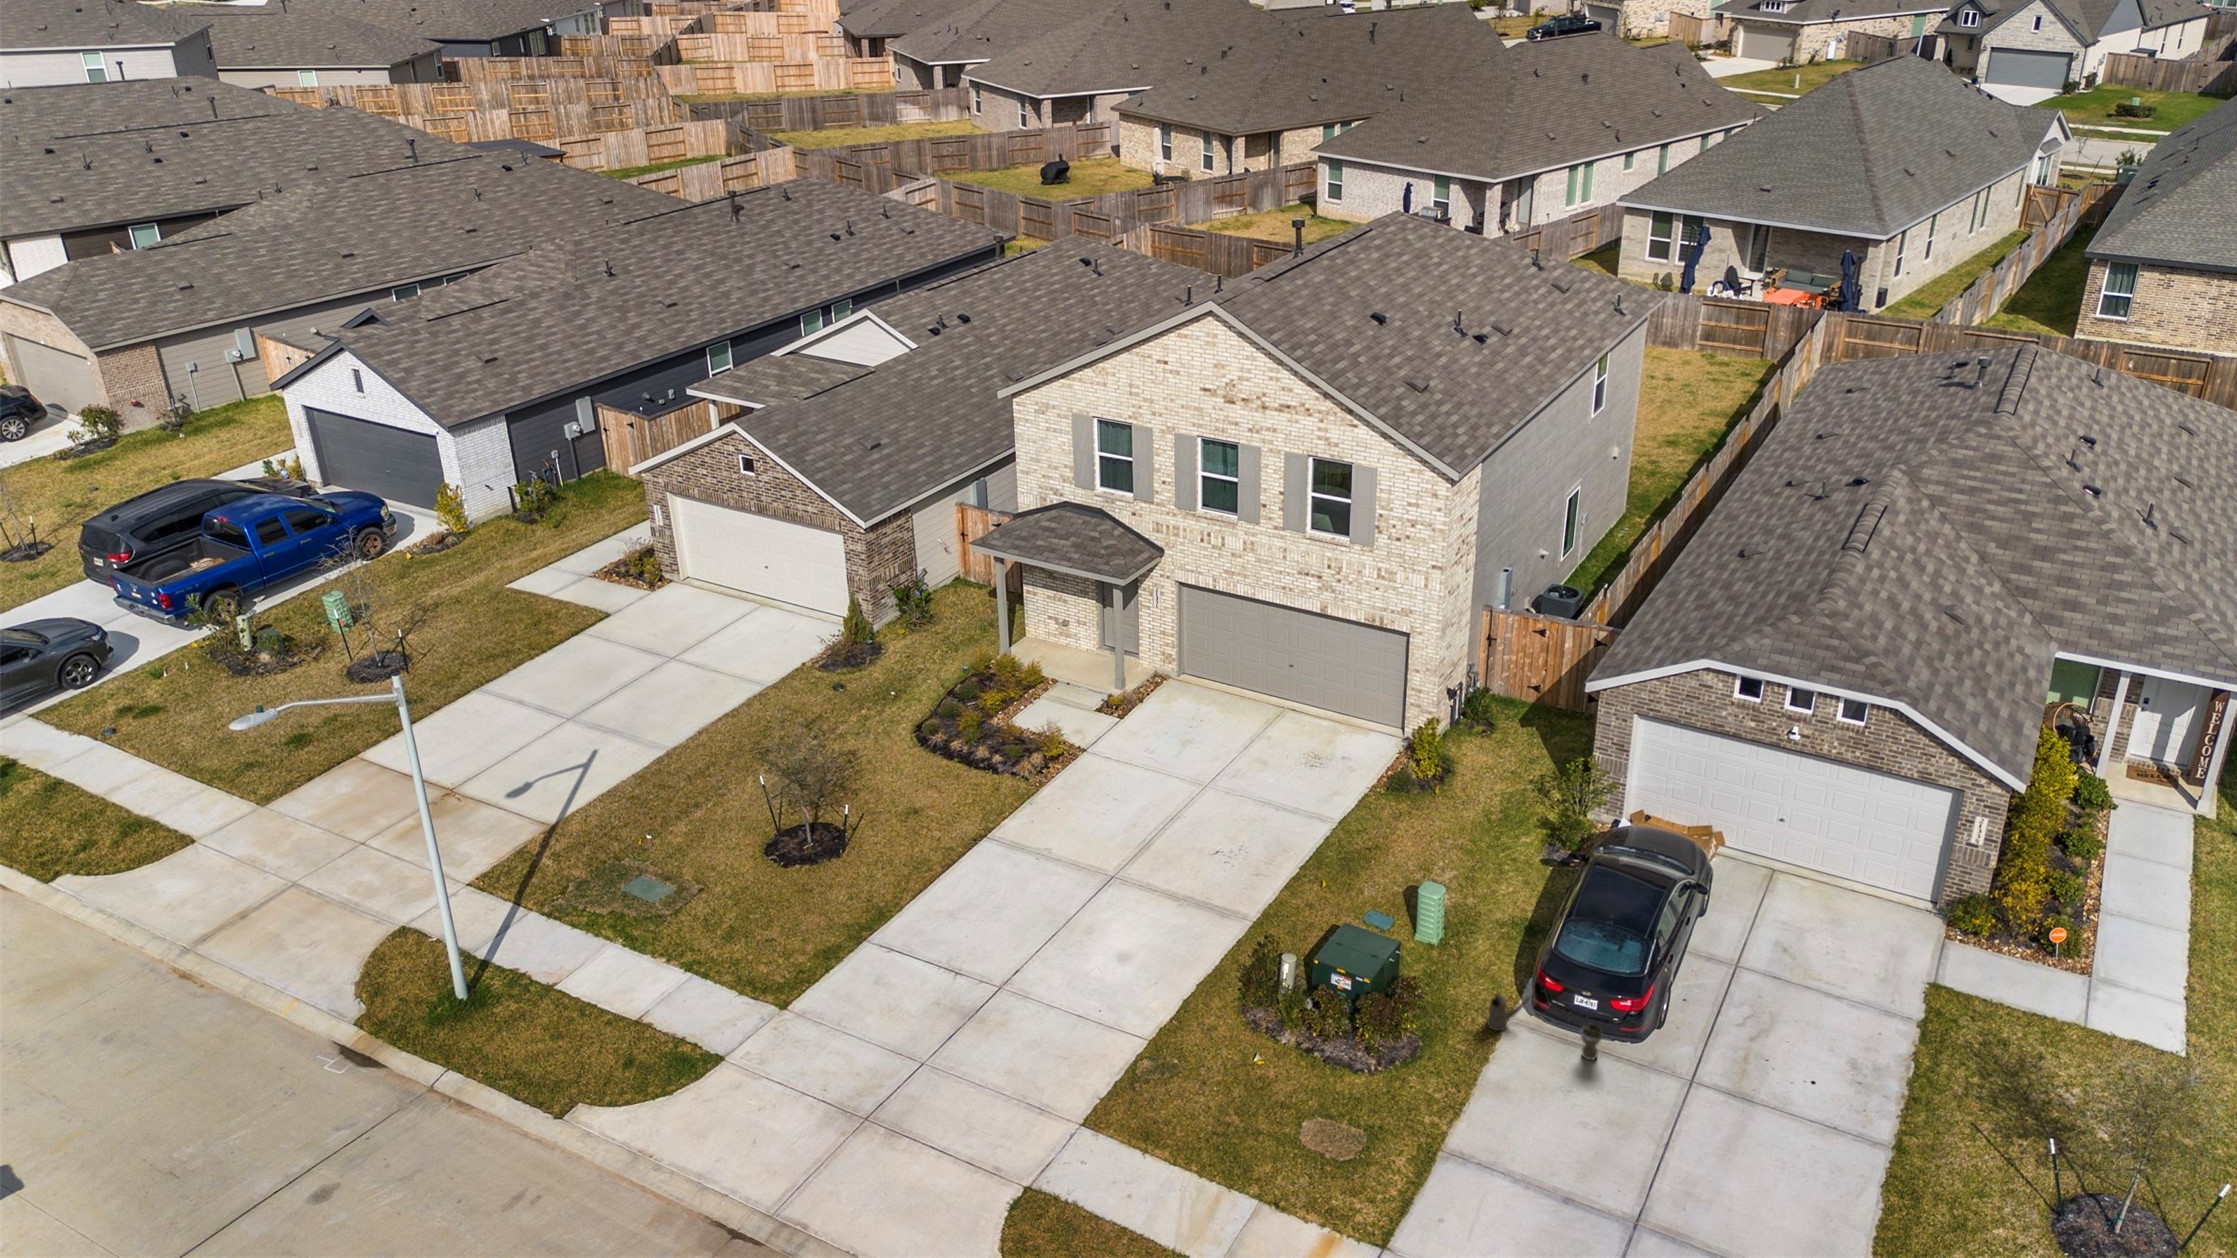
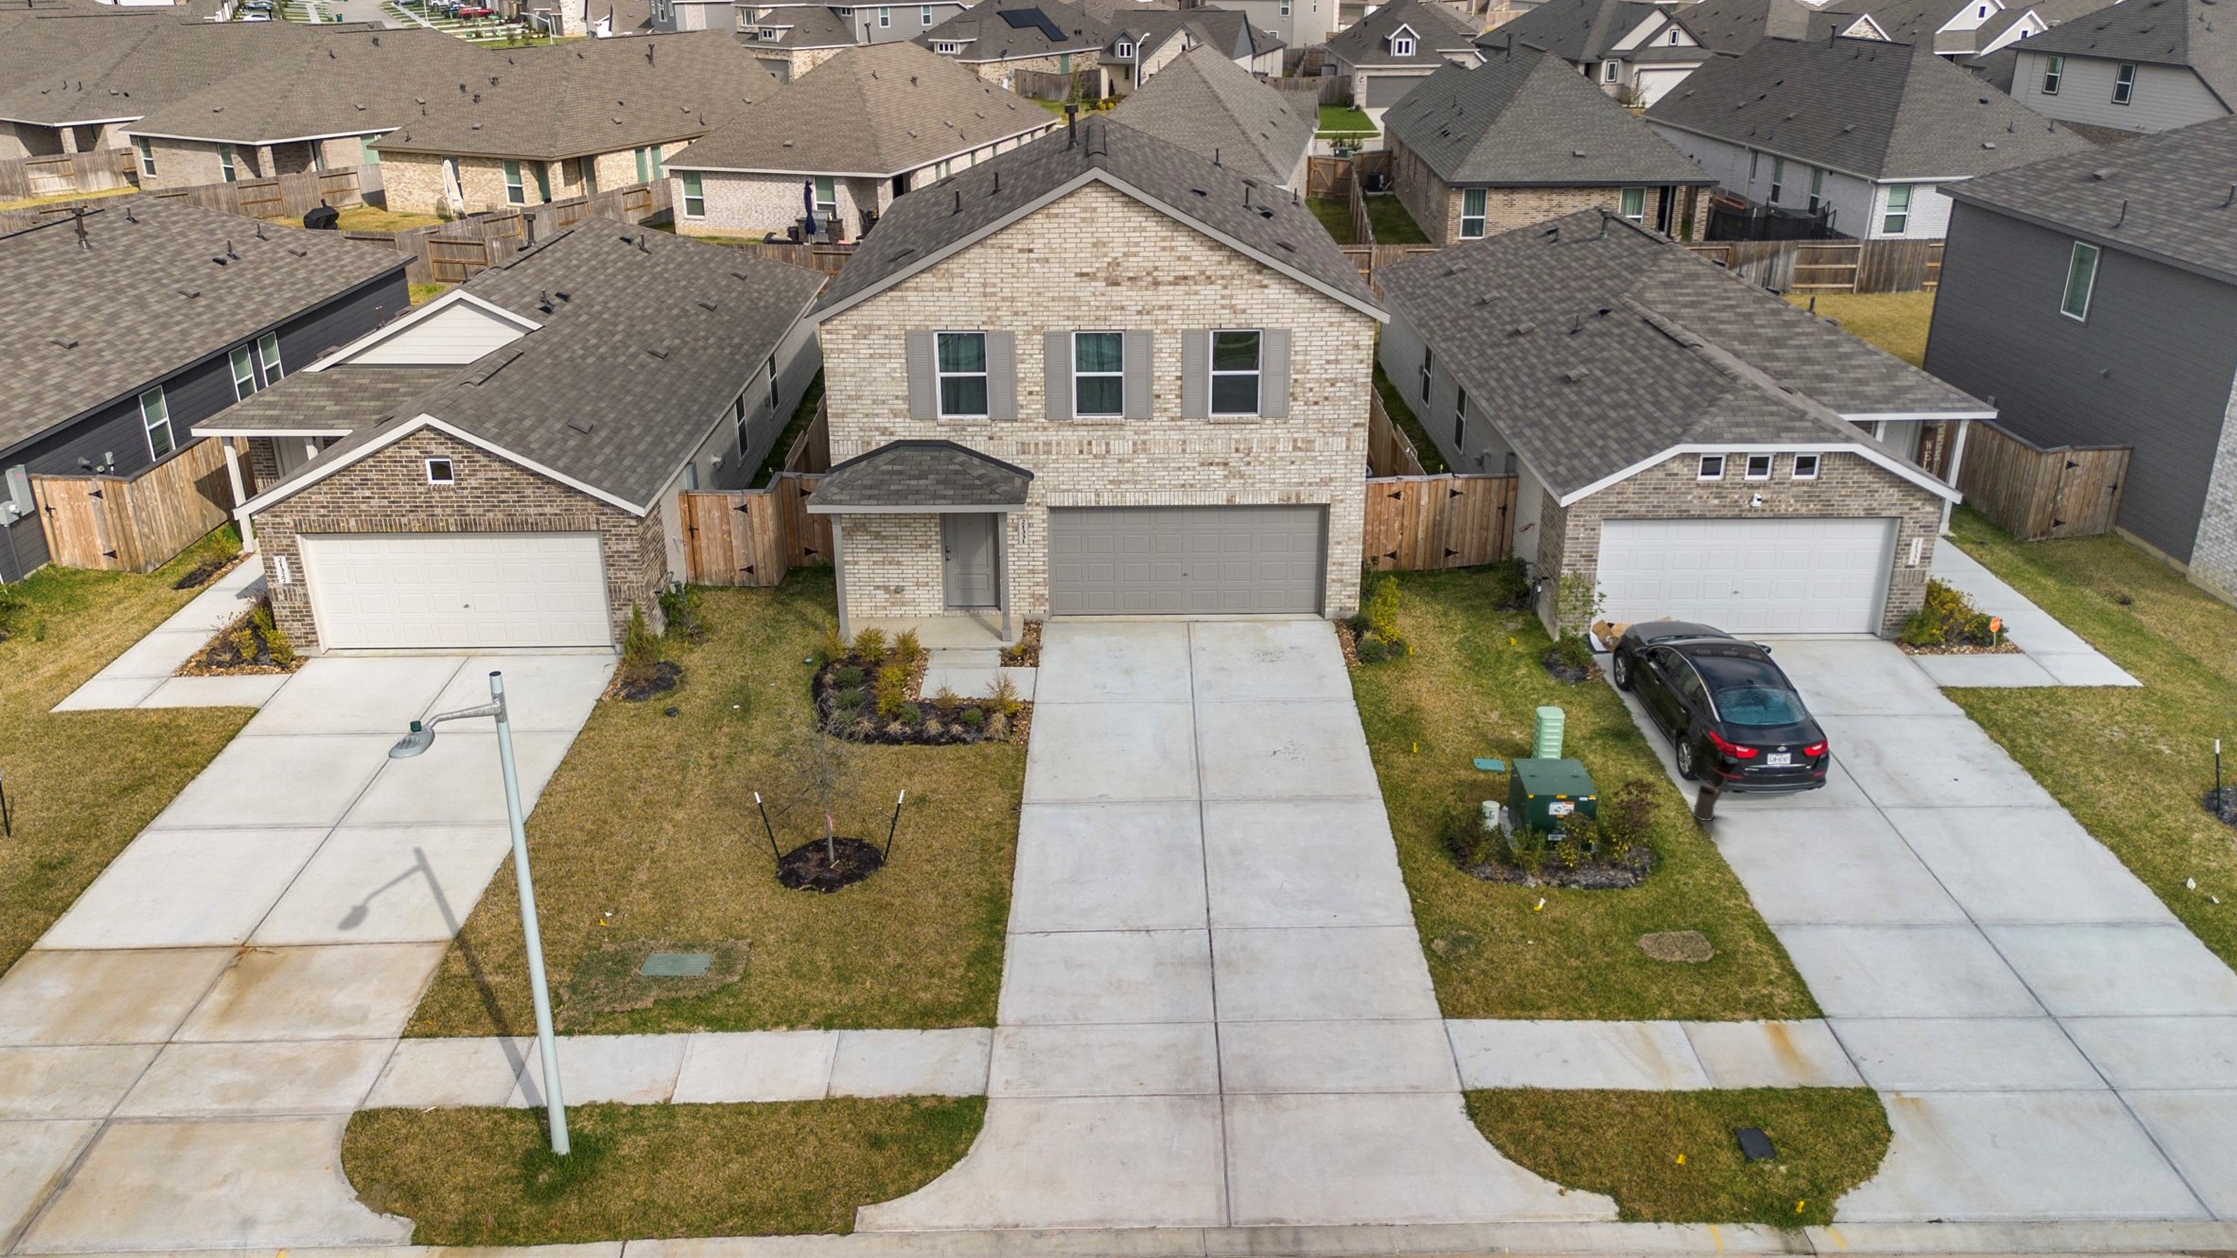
planter: present [1580,1024,1603,1060] -> none [1793,781,1818,818]

